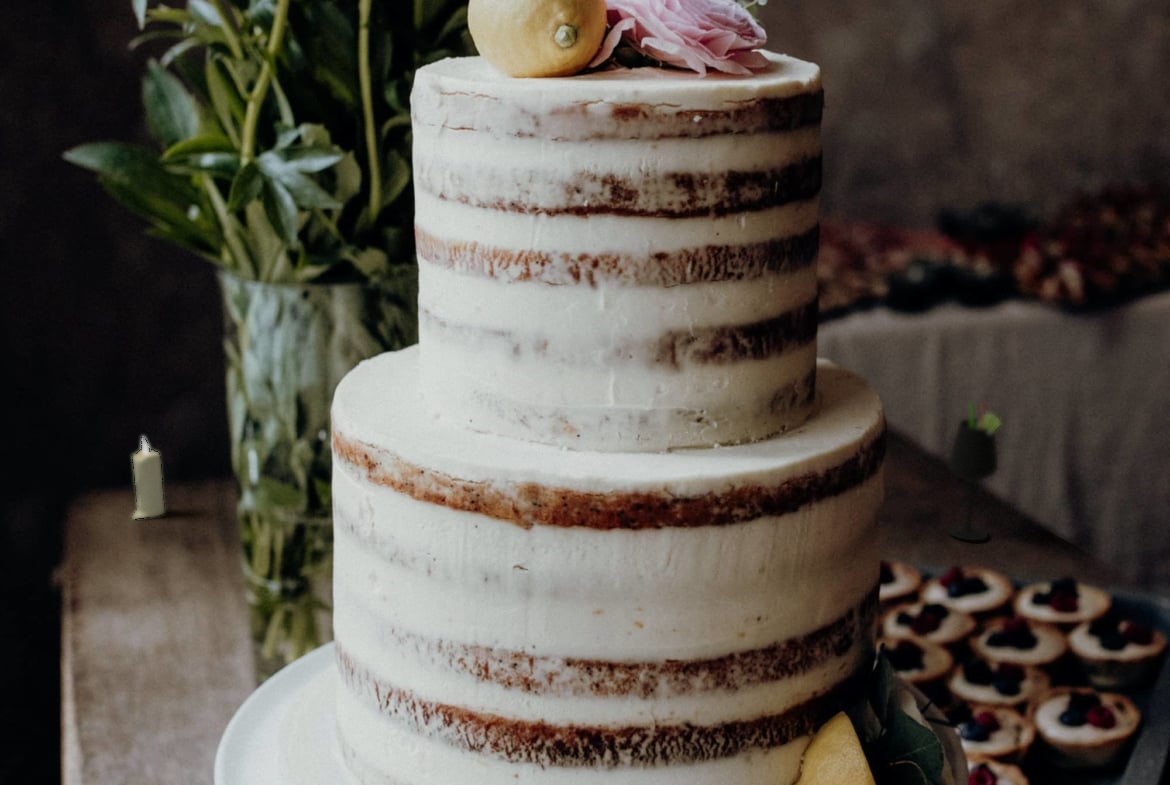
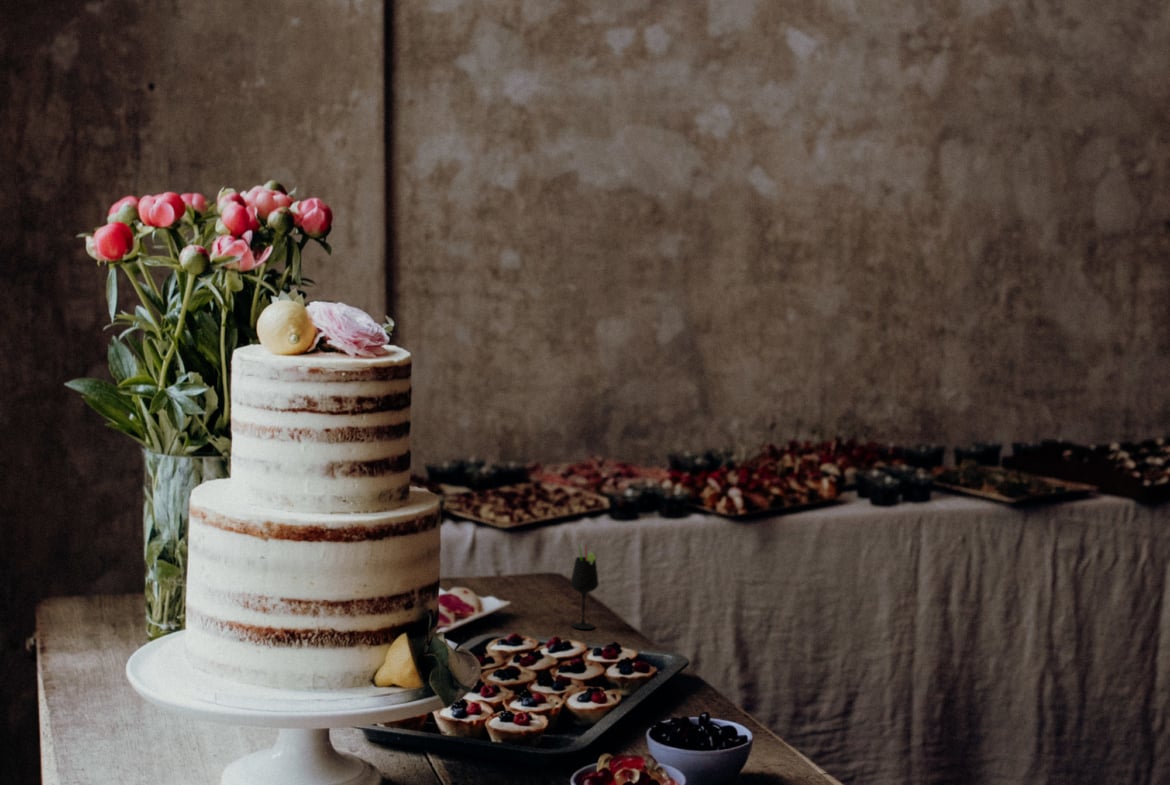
candle: present [133,440,164,518] -> none [73,558,94,610]

